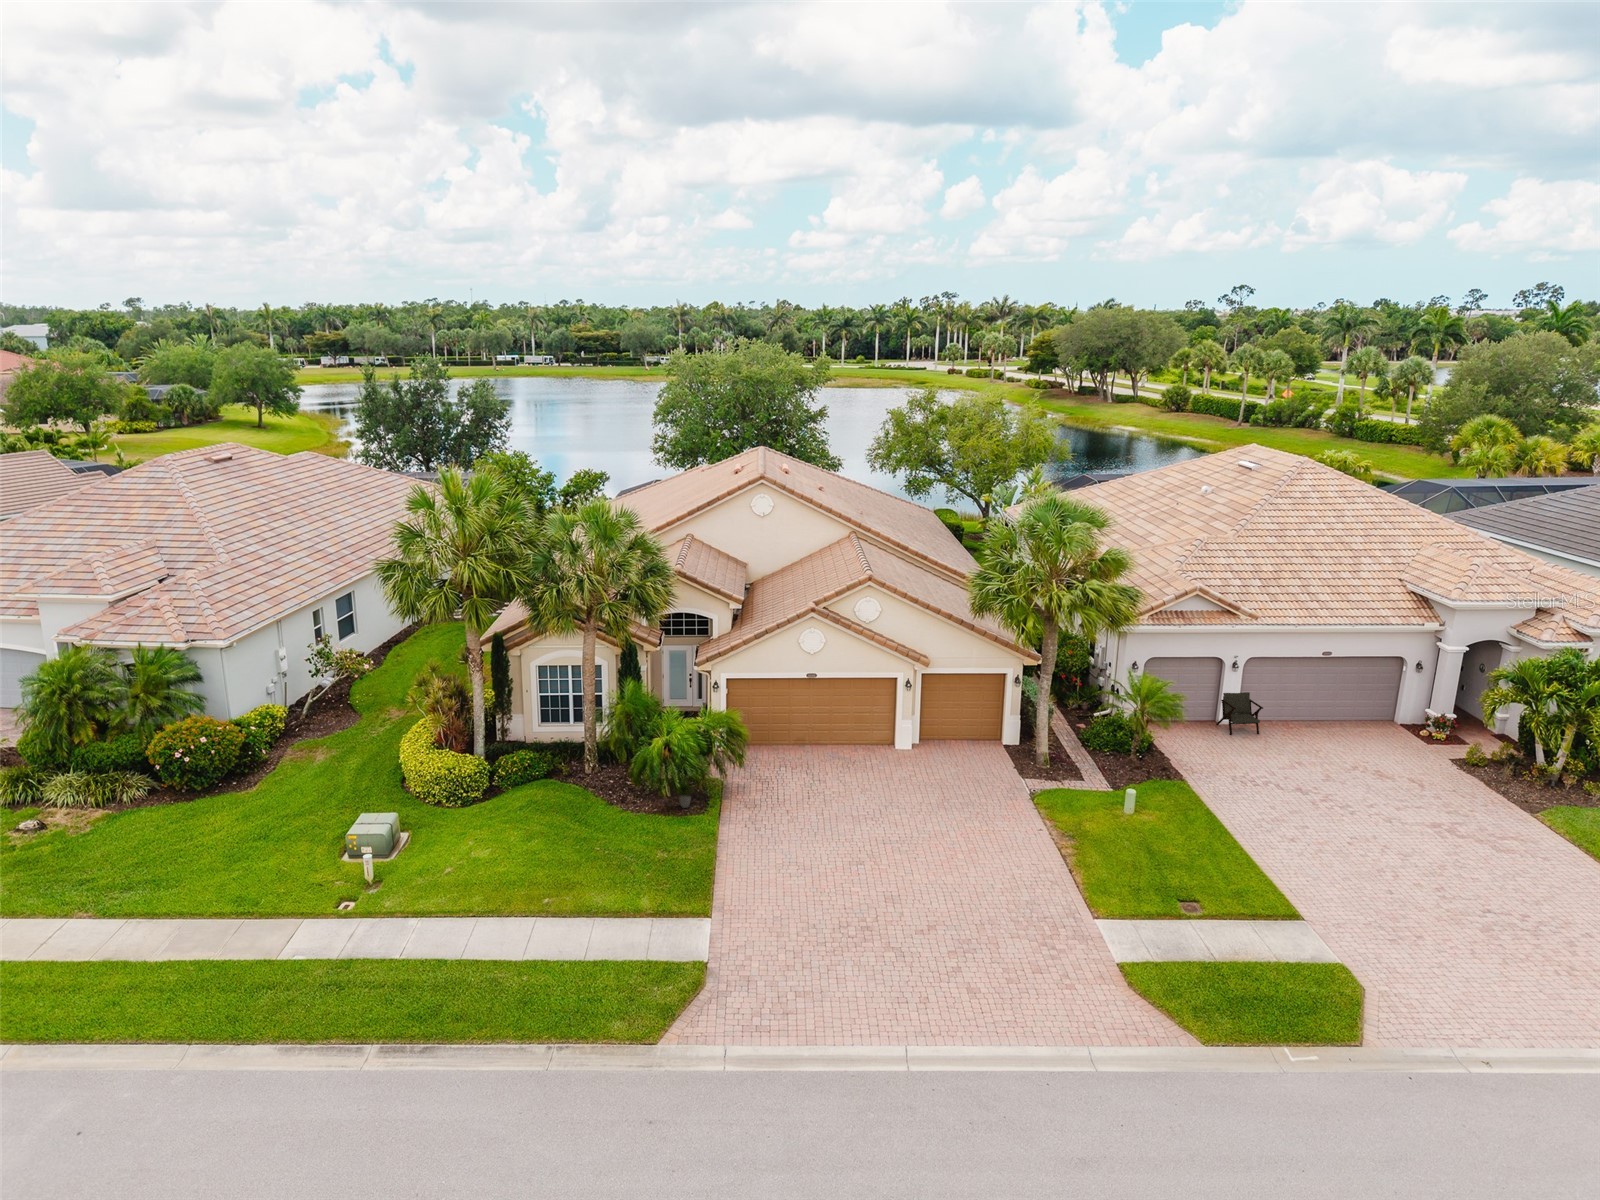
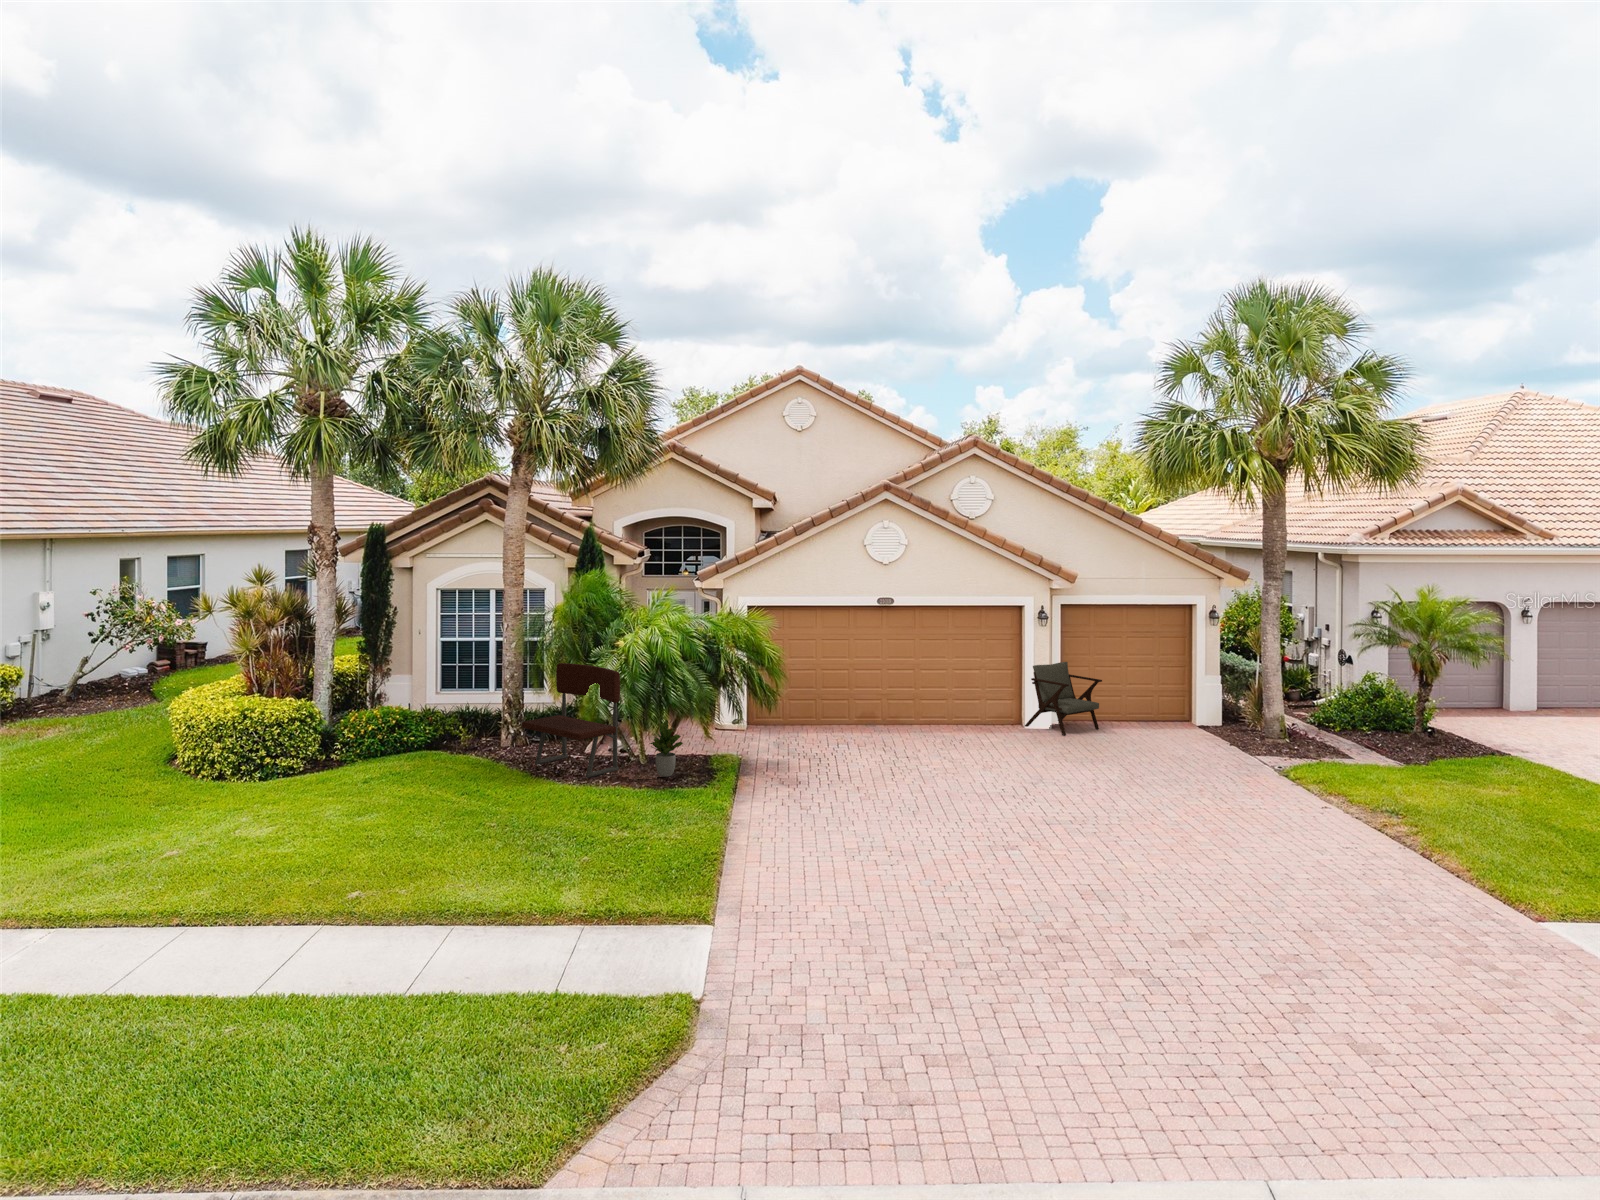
lounge chair: present [1216,692,1263,735] -> present [1025,662,1102,735]
bench: none [604,739,659,810] -> present [522,663,620,778]

